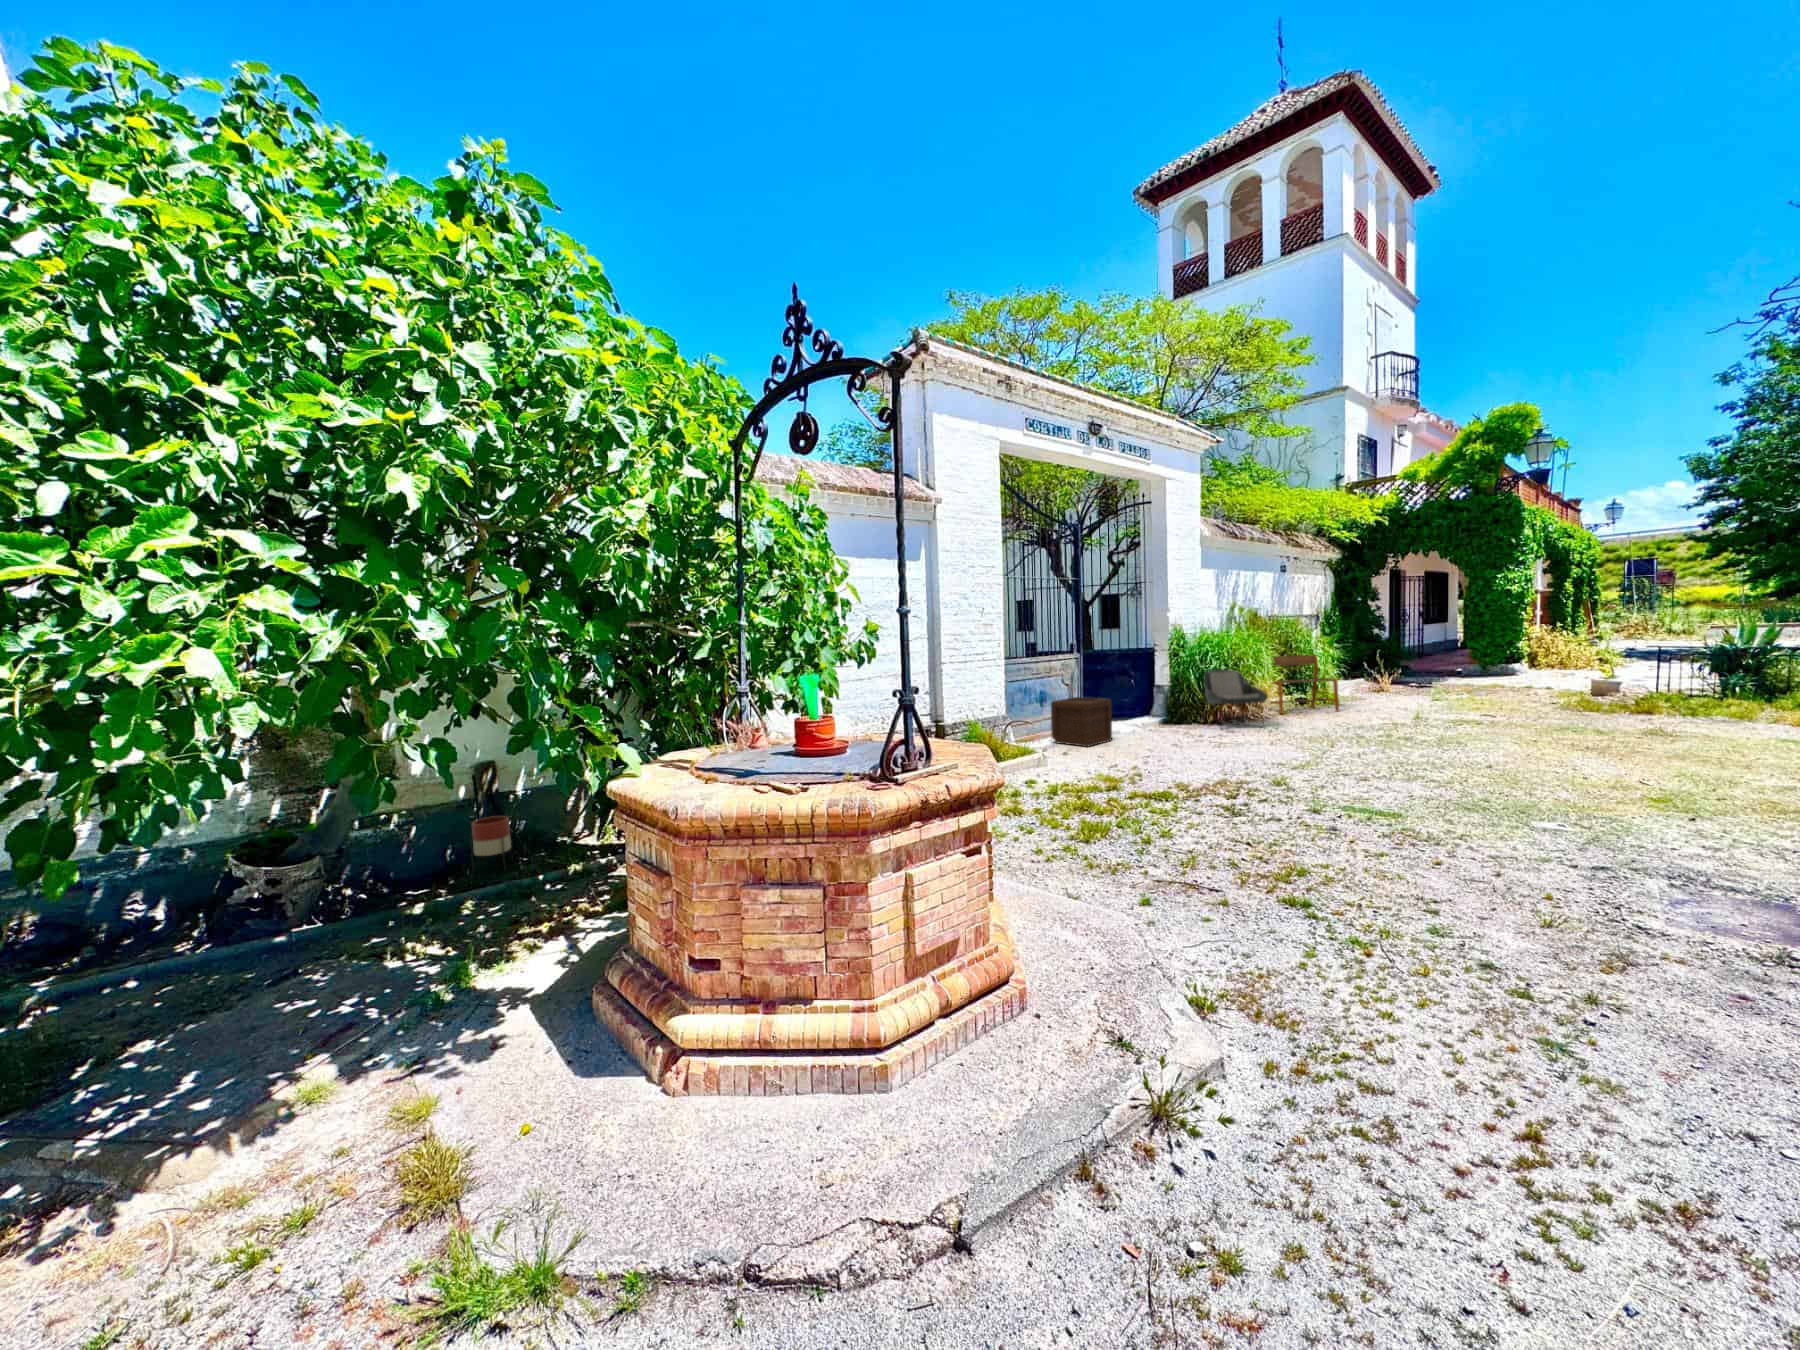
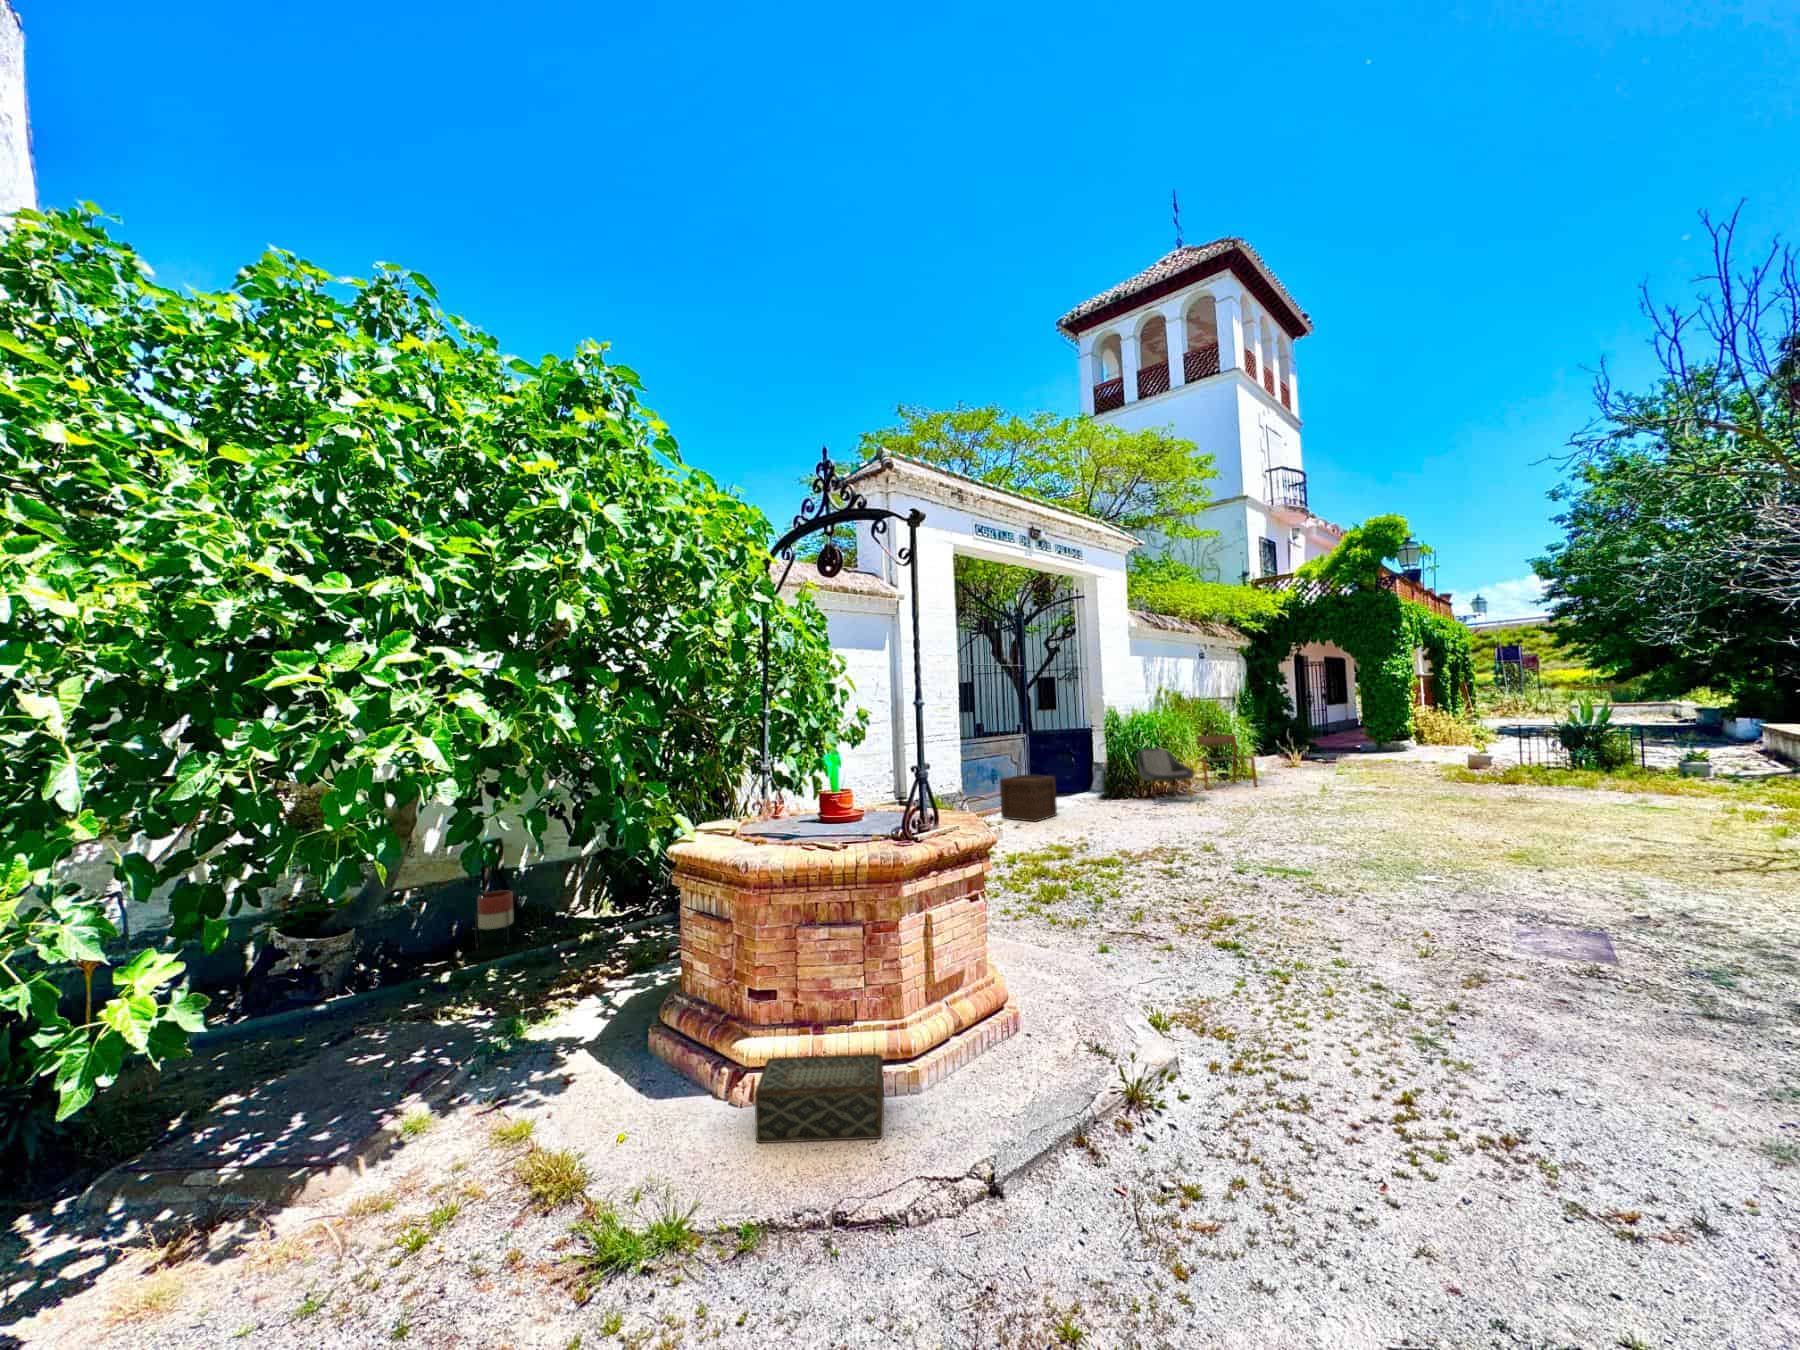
woven basket: none [675,1038,845,1150] -> present [755,1054,884,1143]

